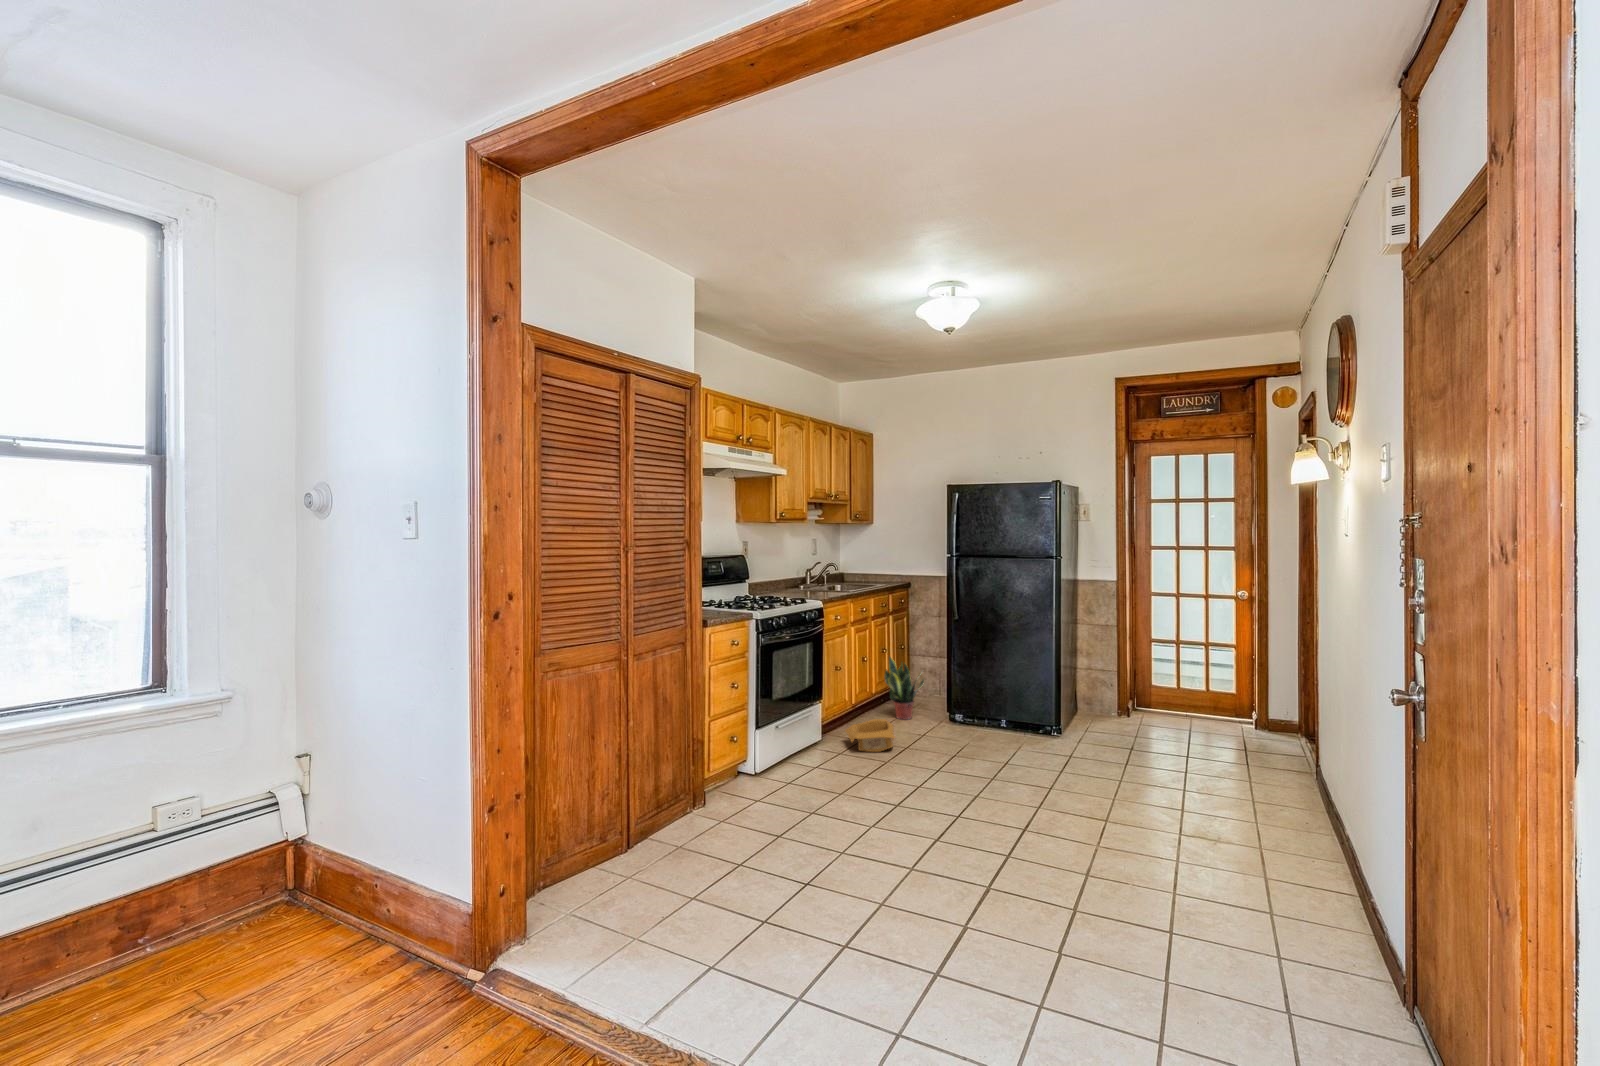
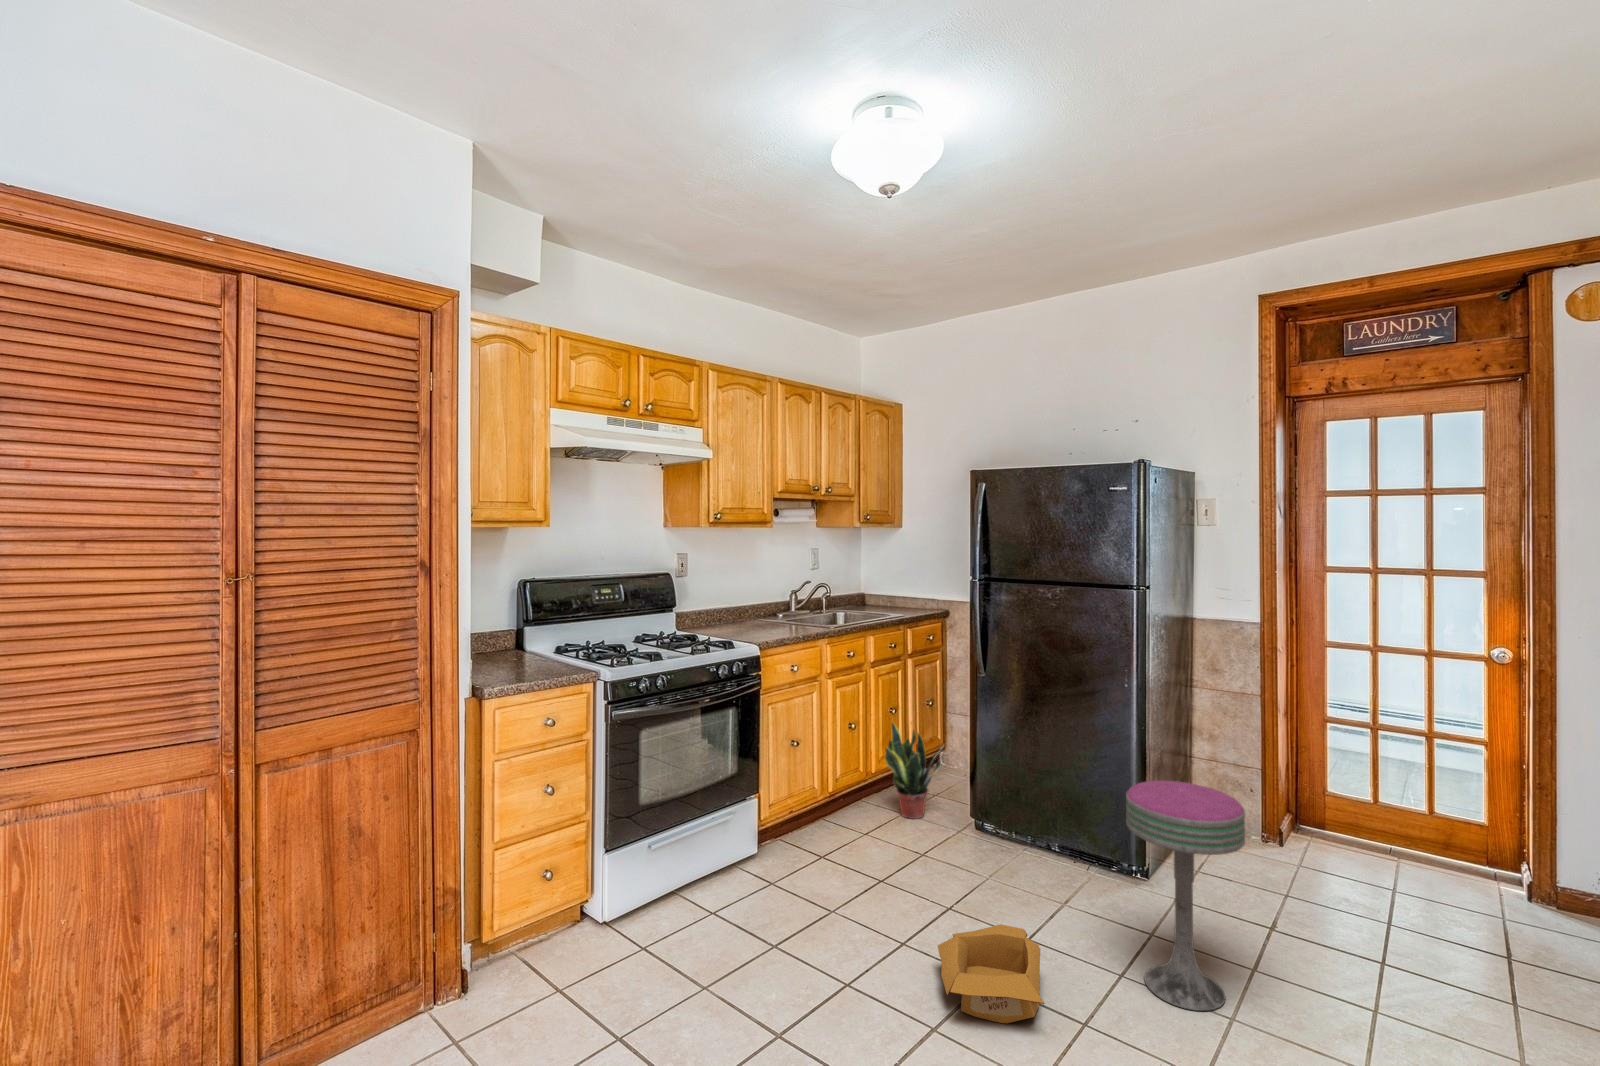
bar stool: none [1065,662,1127,778] -> present [1126,780,1245,1011]
cardboard box: present [845,719,895,752] -> present [938,924,1045,1023]

